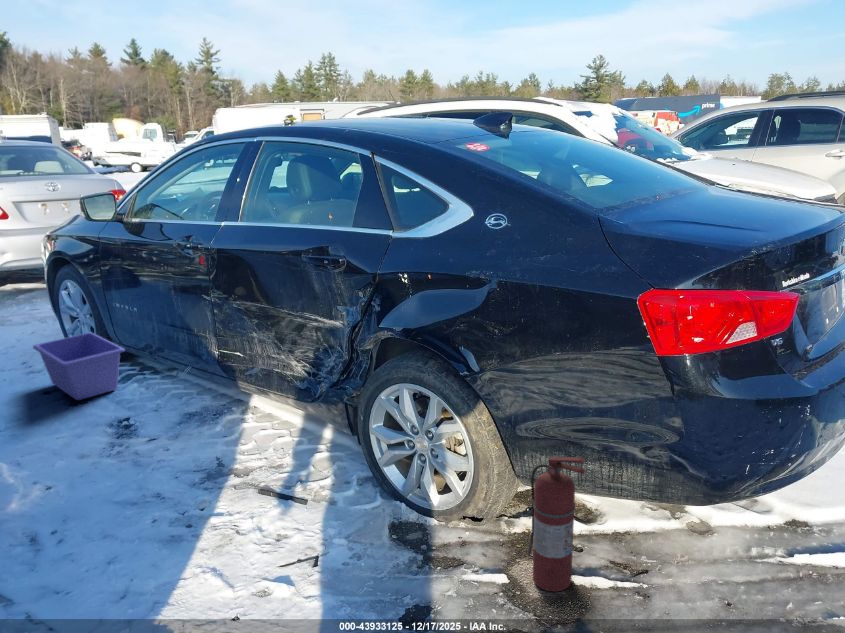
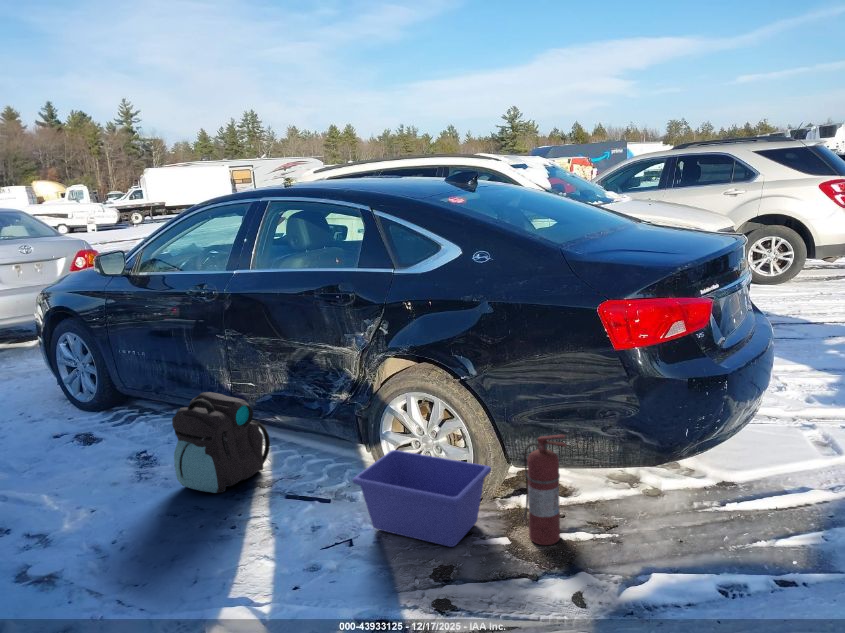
storage bin: present [33,333,124,400] -> present [353,450,491,547]
backpack: none [140,361,255,478] -> present [172,392,270,493]

